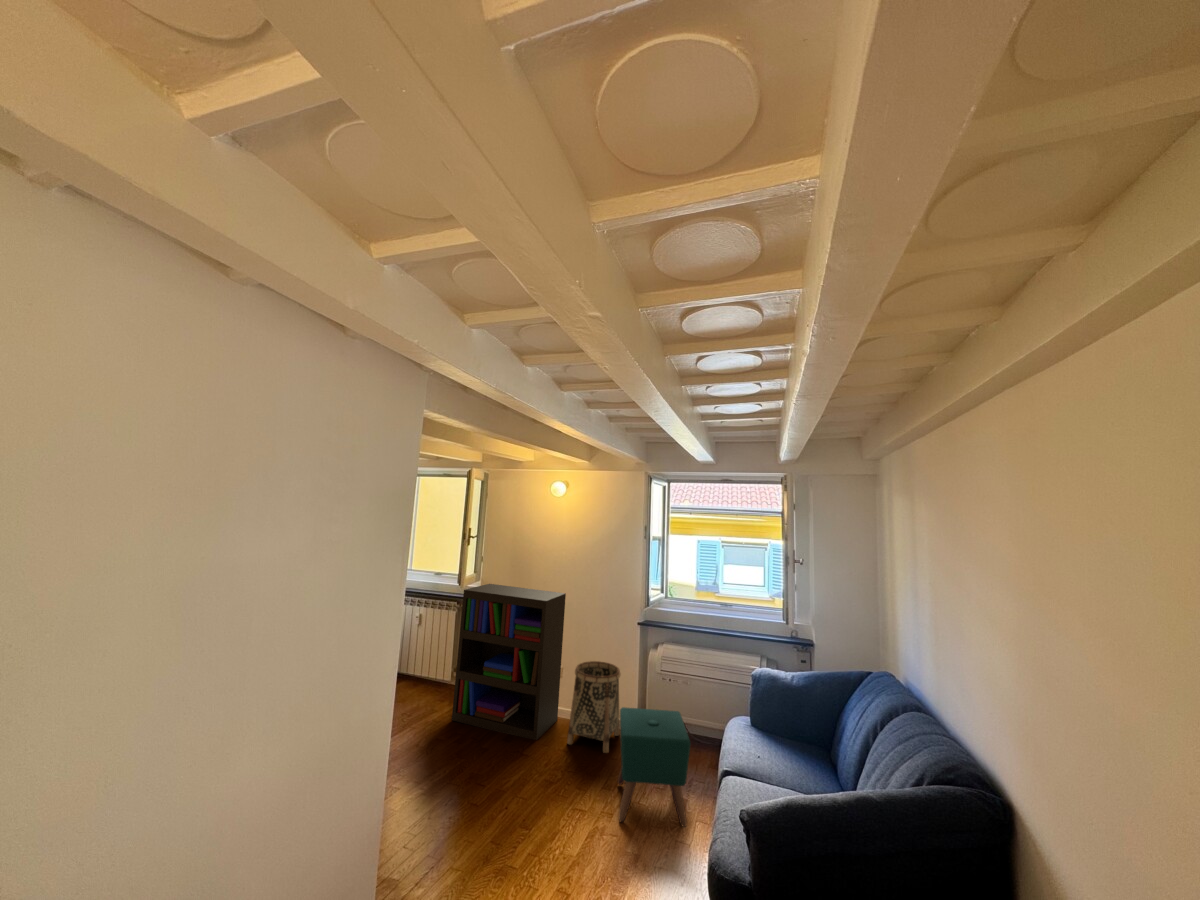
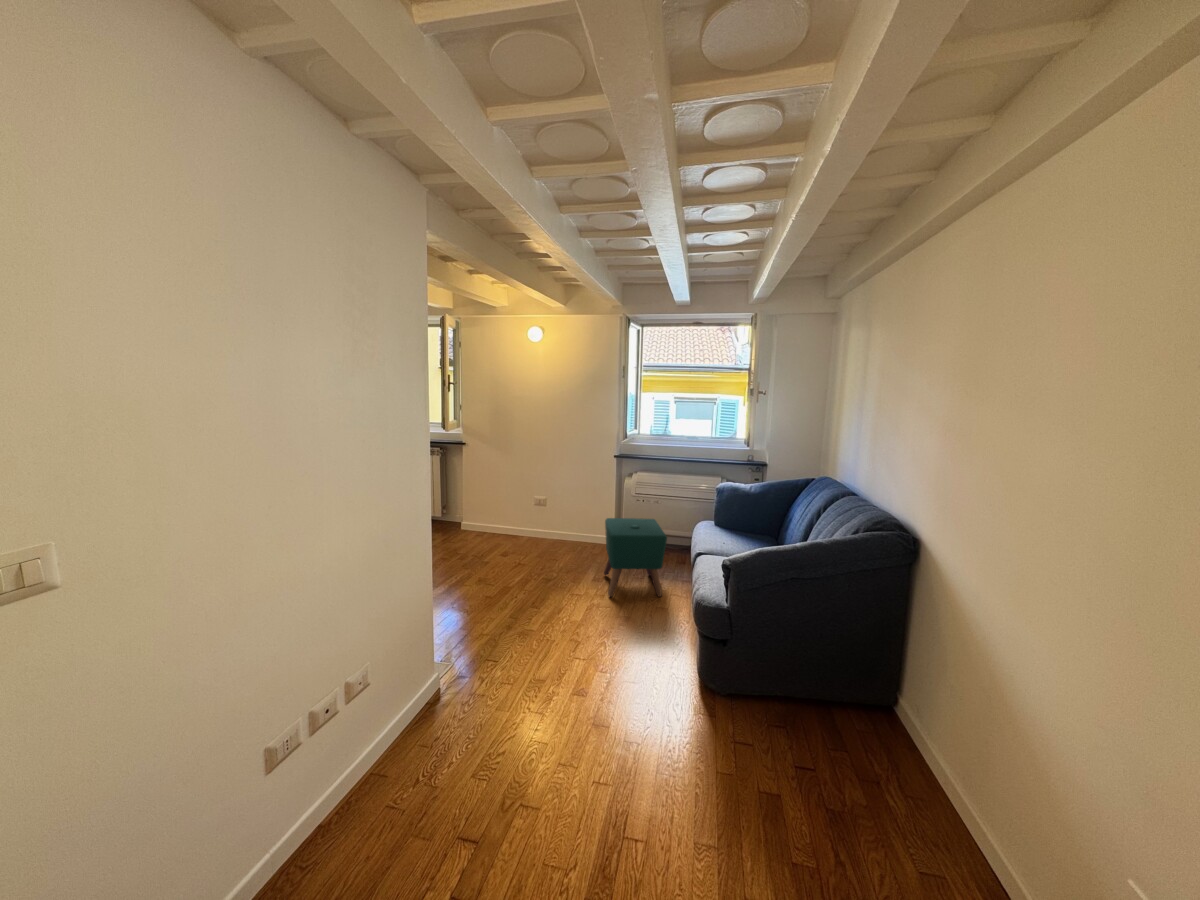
bookshelf: present [452,584,566,740] -> none [451,428,548,553]
basket: present [567,661,621,753] -> none [557,489,601,557]

